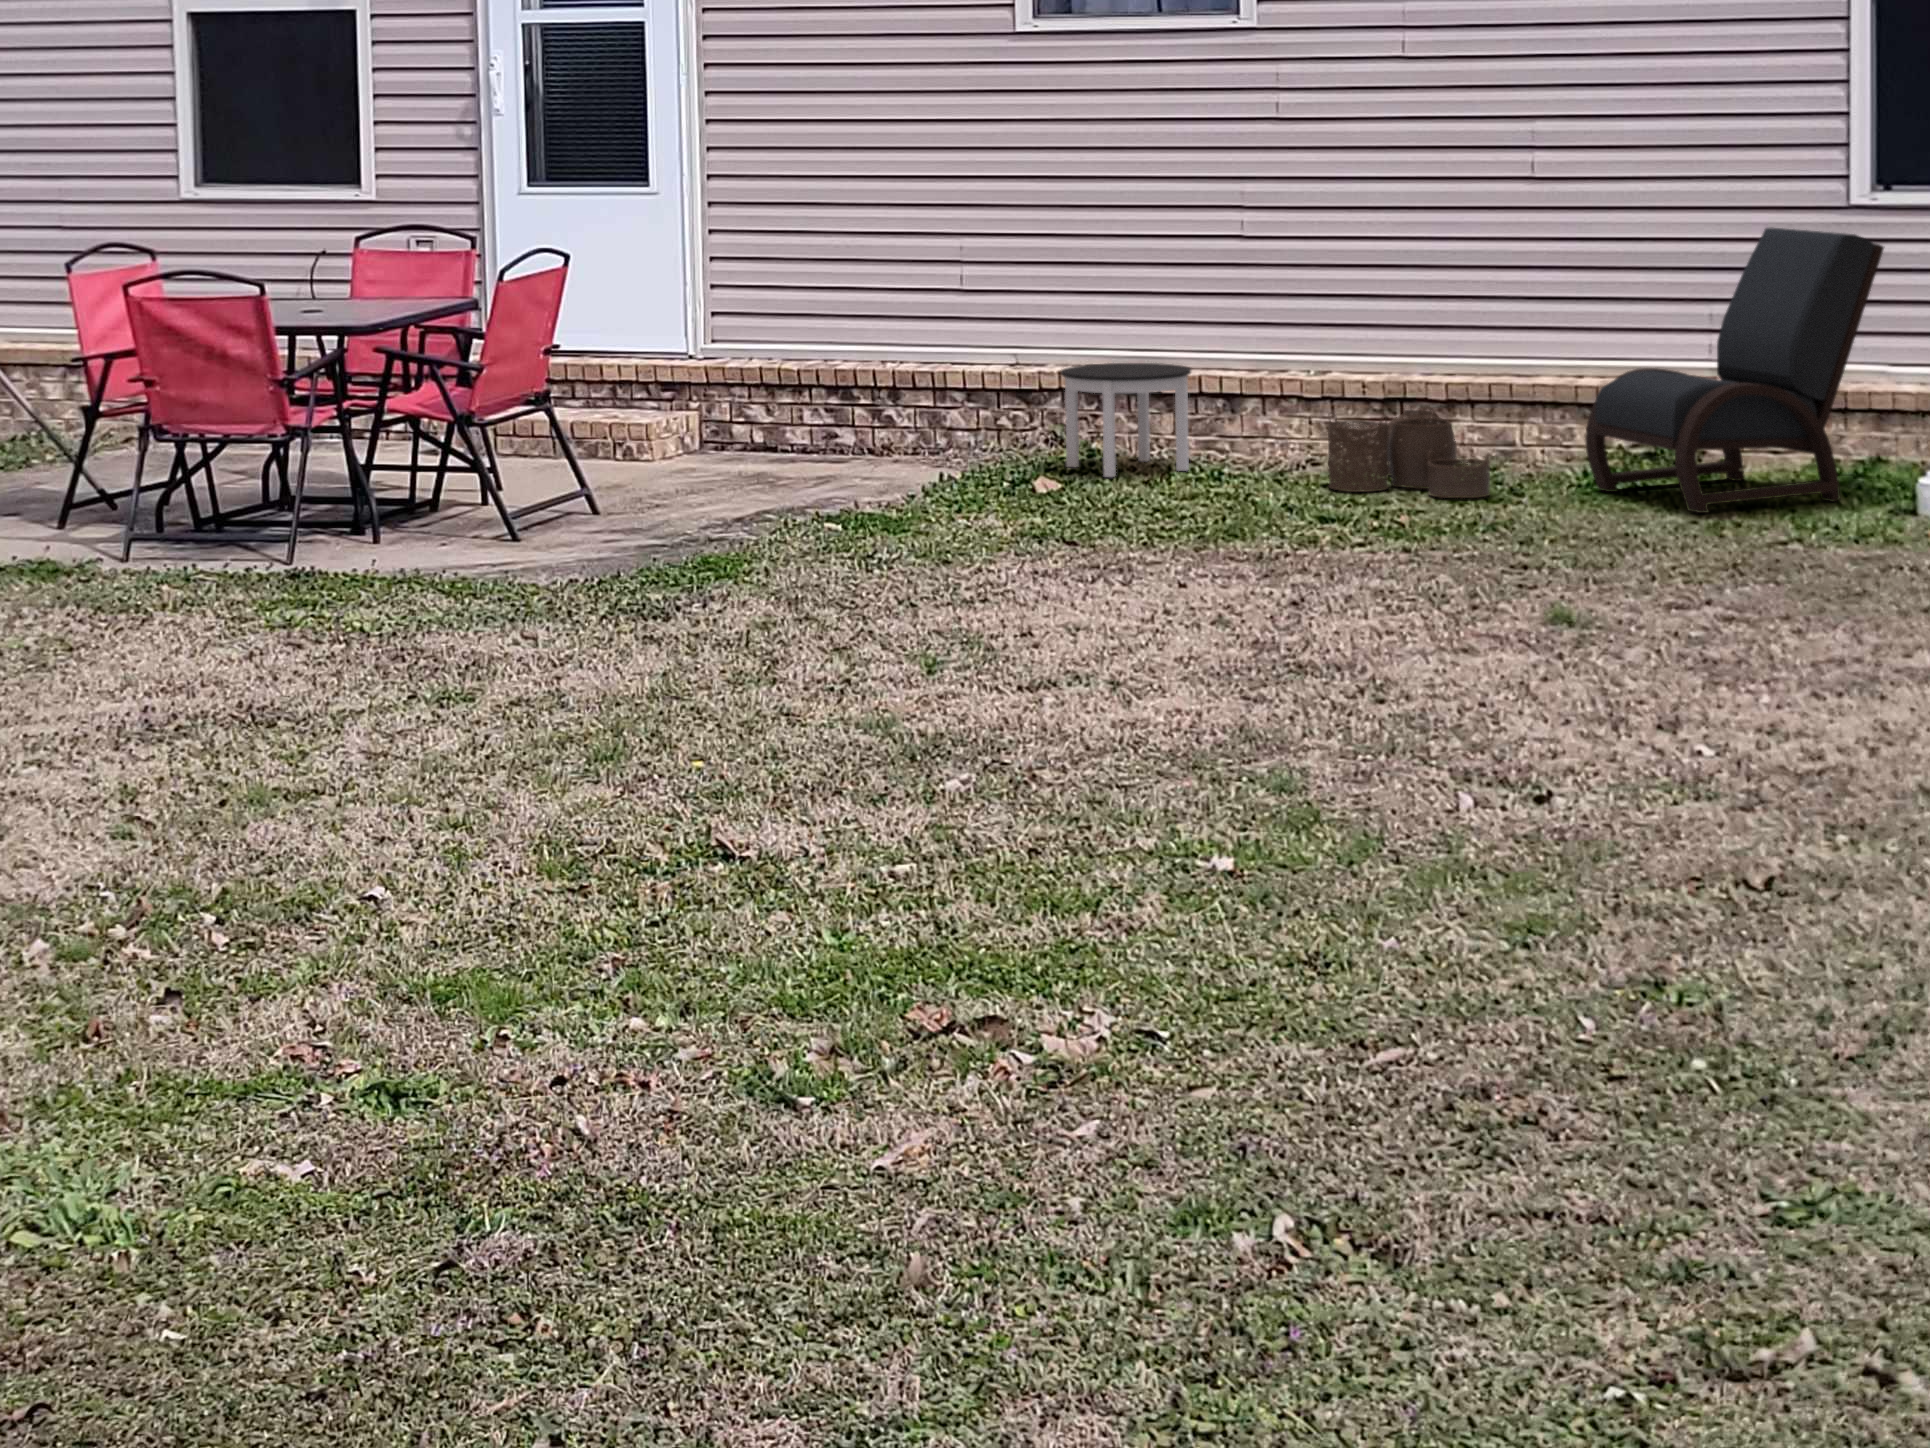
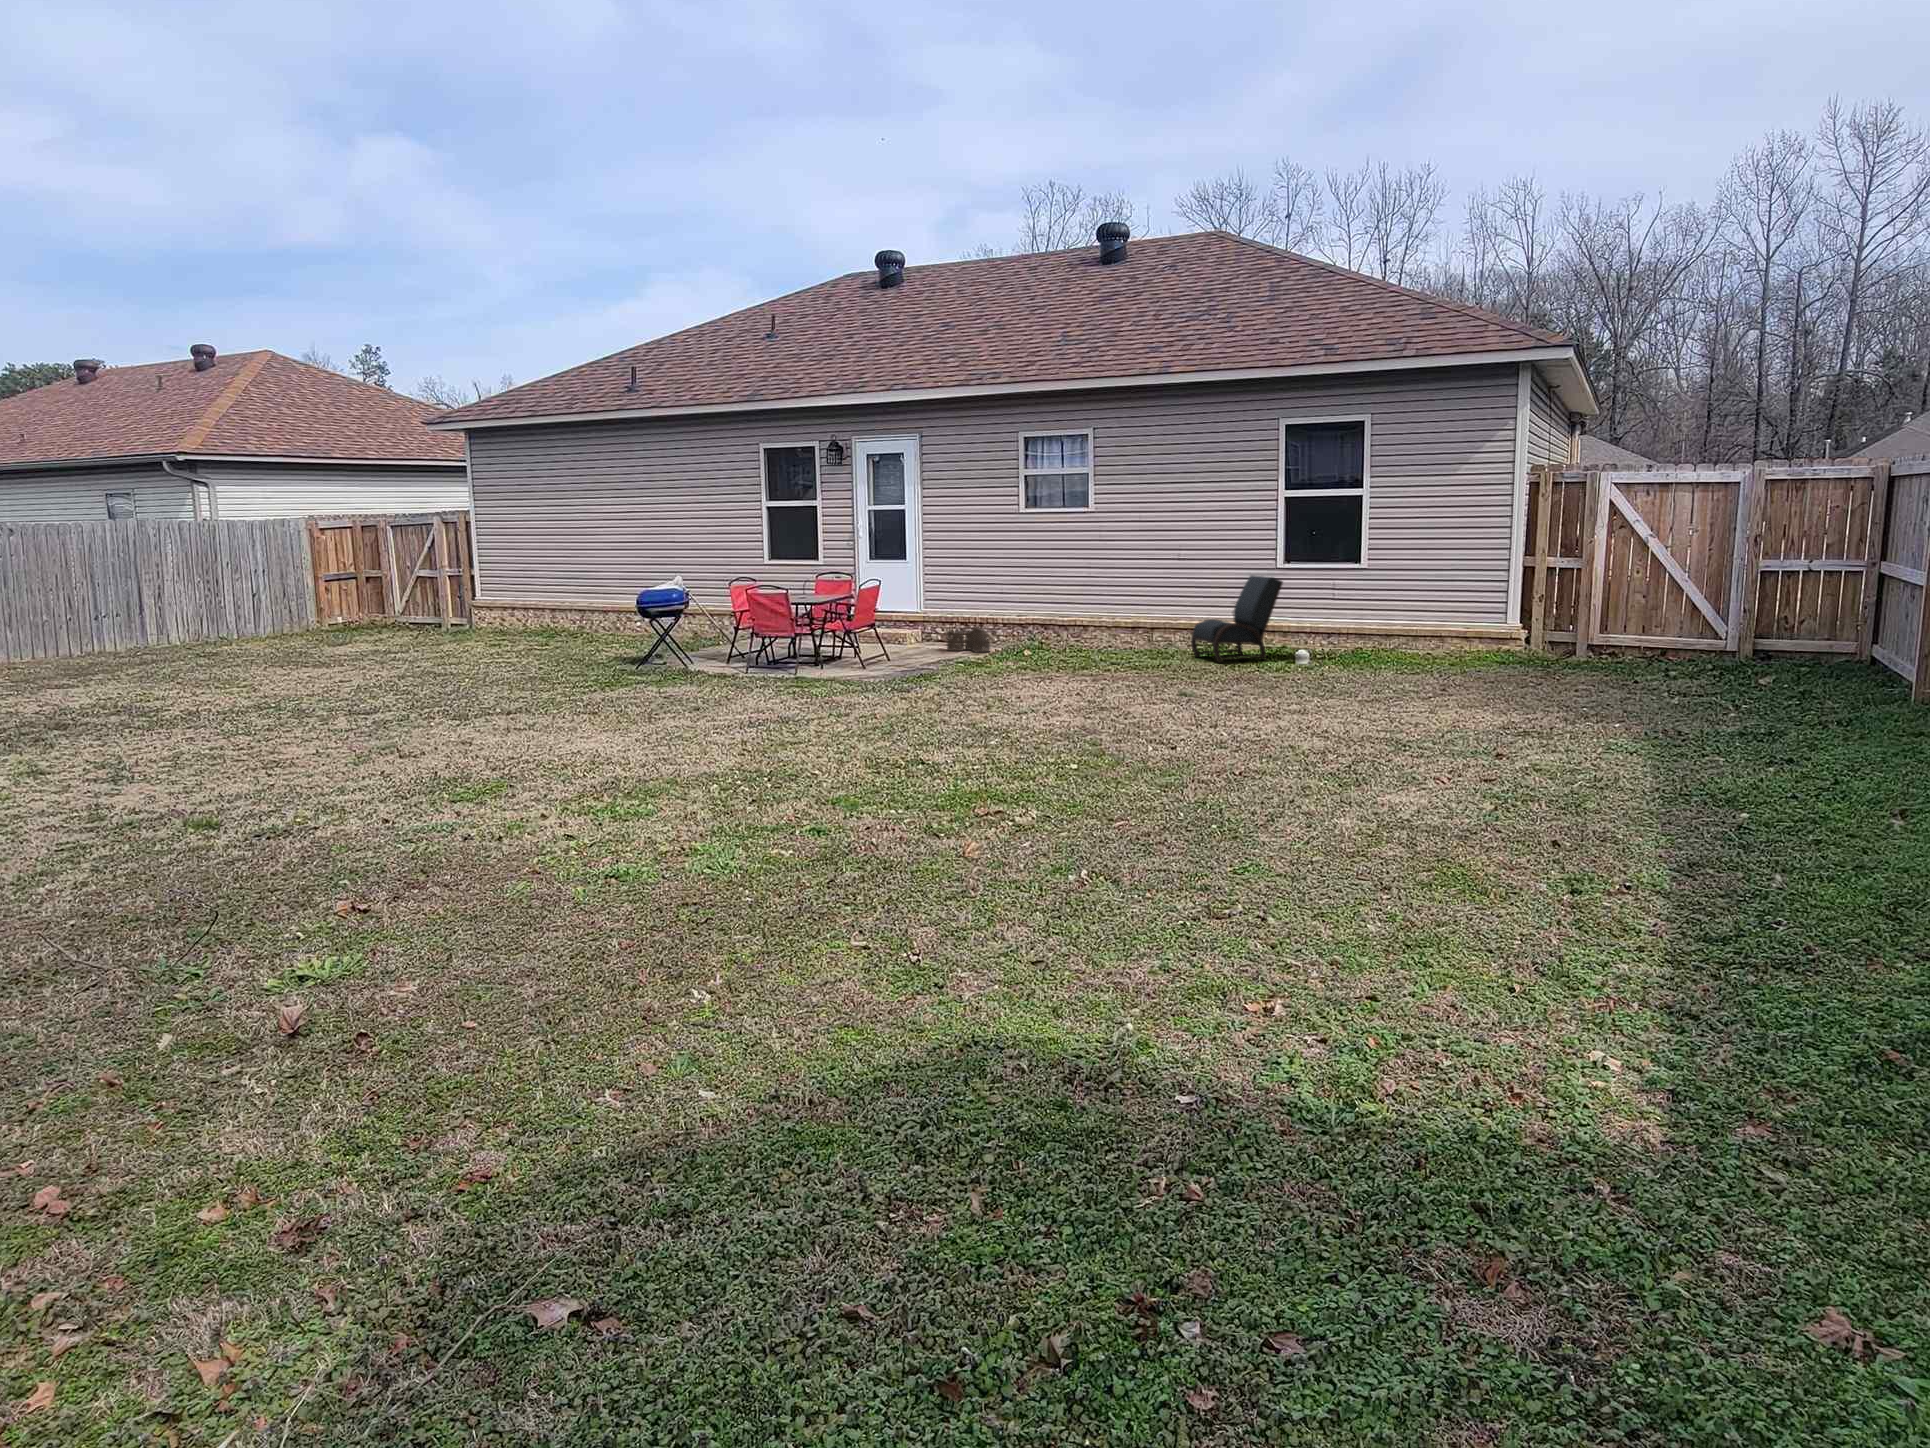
round table: present [1061,363,1191,477] -> none [1033,618,1074,653]
woven basket: present [1328,406,1490,498] -> present [946,627,990,653]

